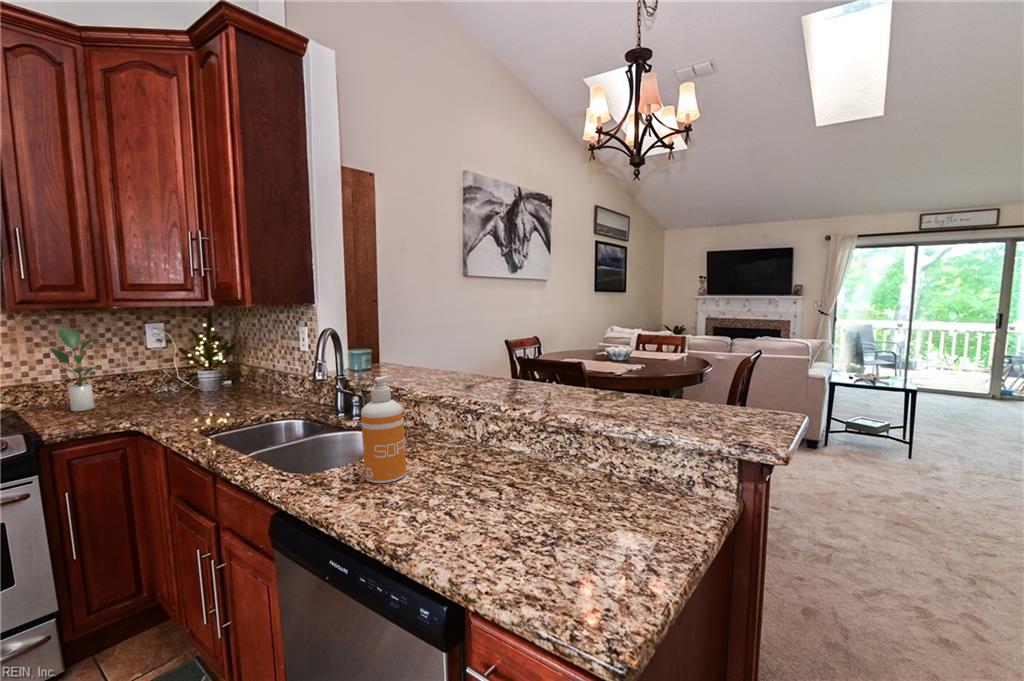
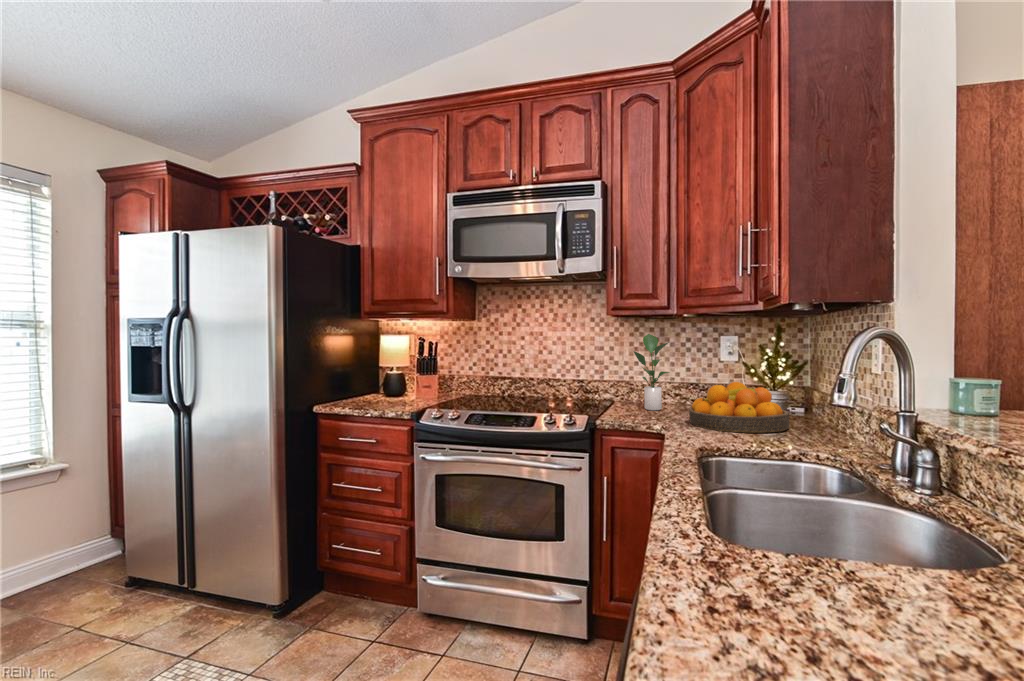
fruit bowl: none [145,368,240,415] -> present [689,382,790,433]
soap dispenser: present [361,376,406,483] -> none [808,400,913,635]

